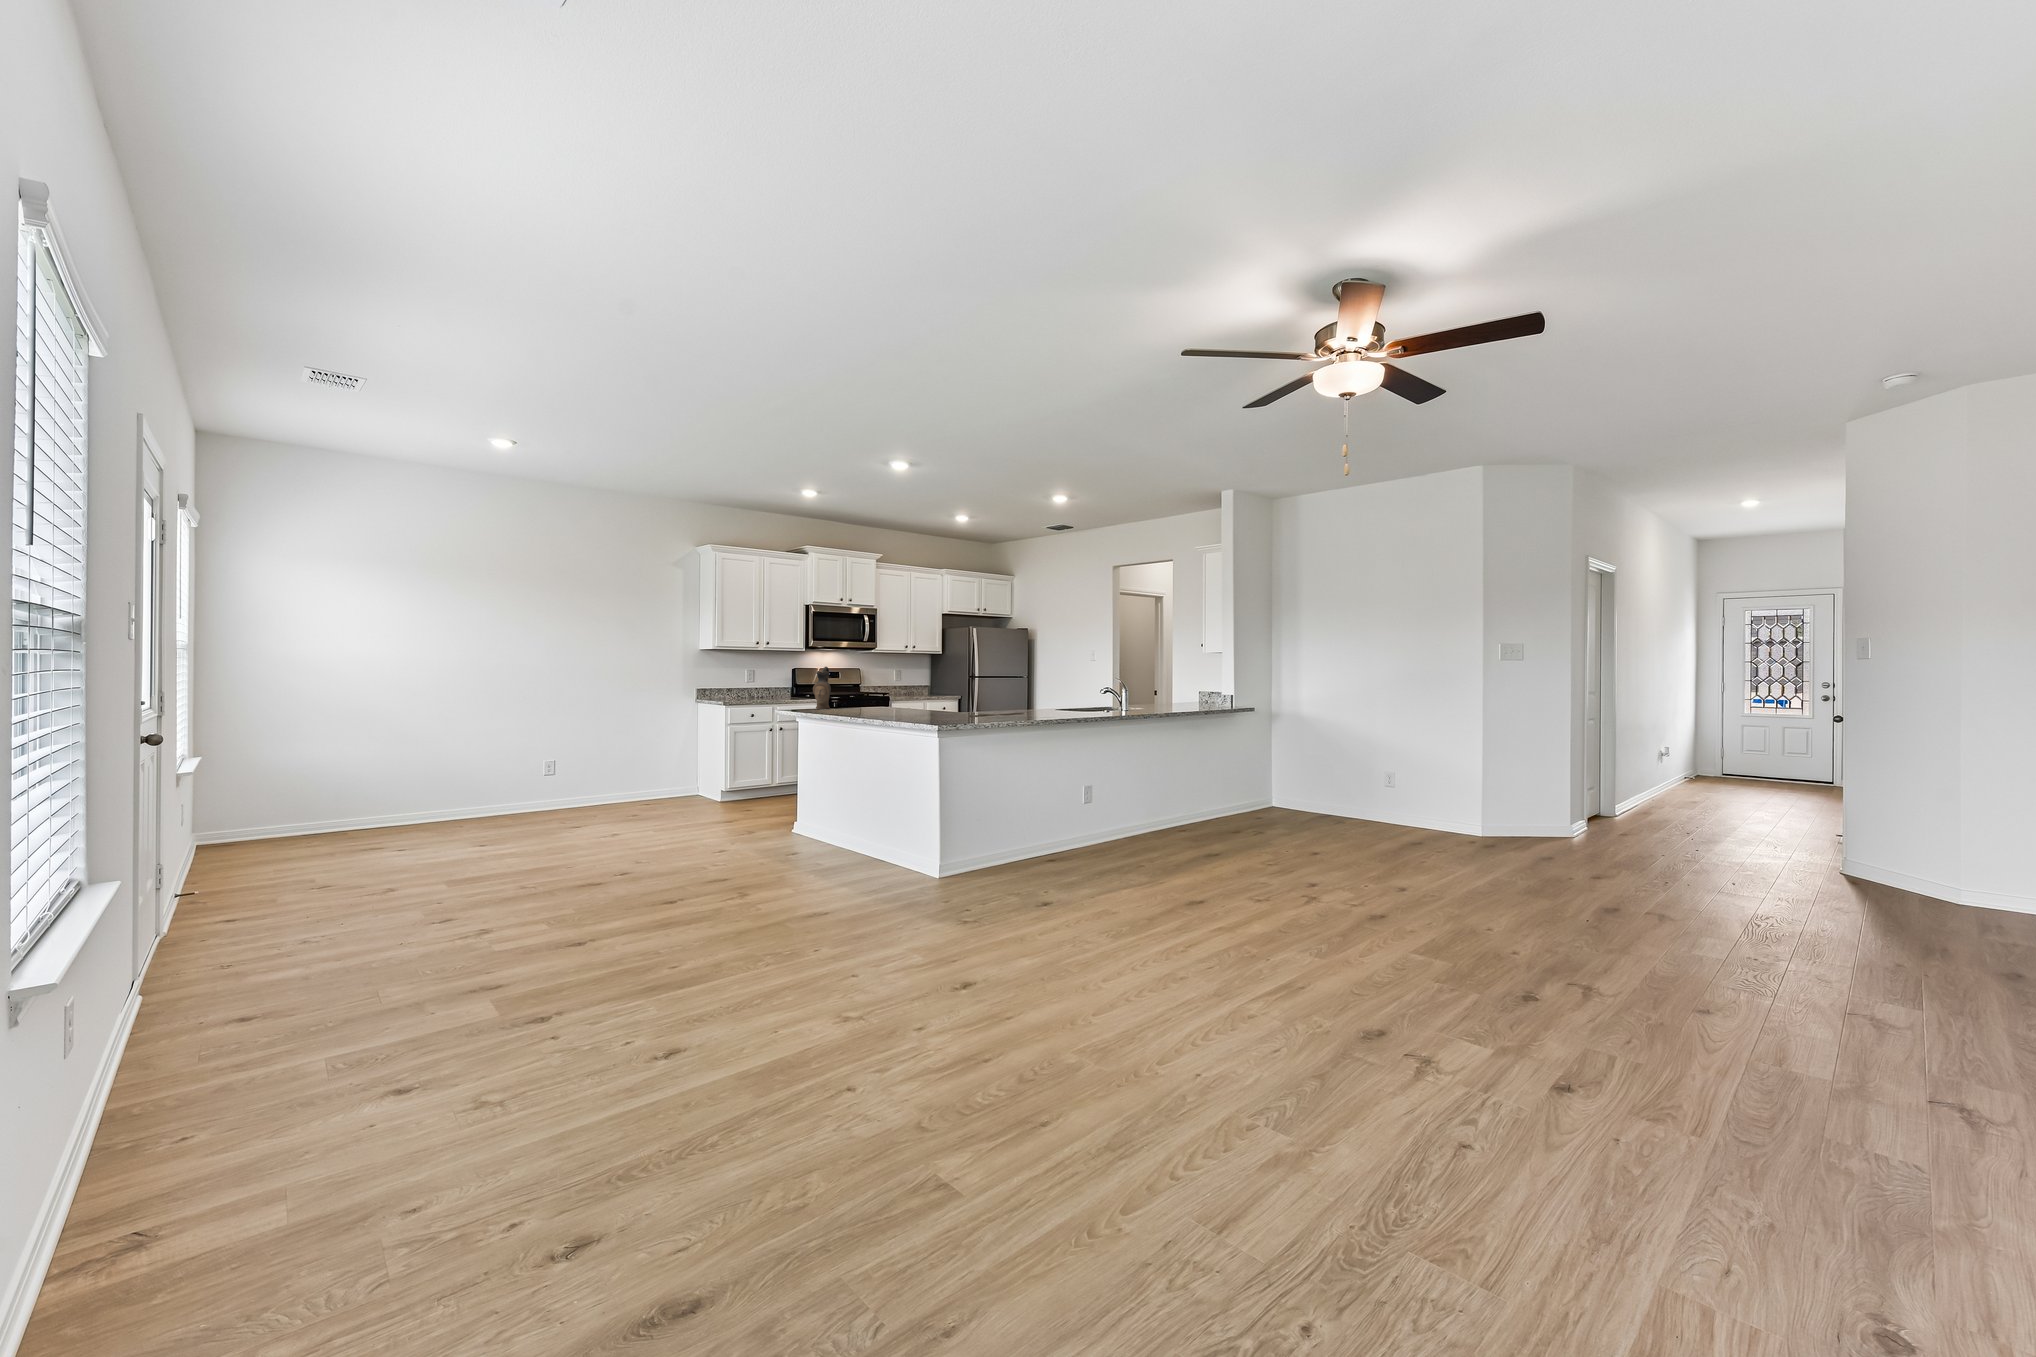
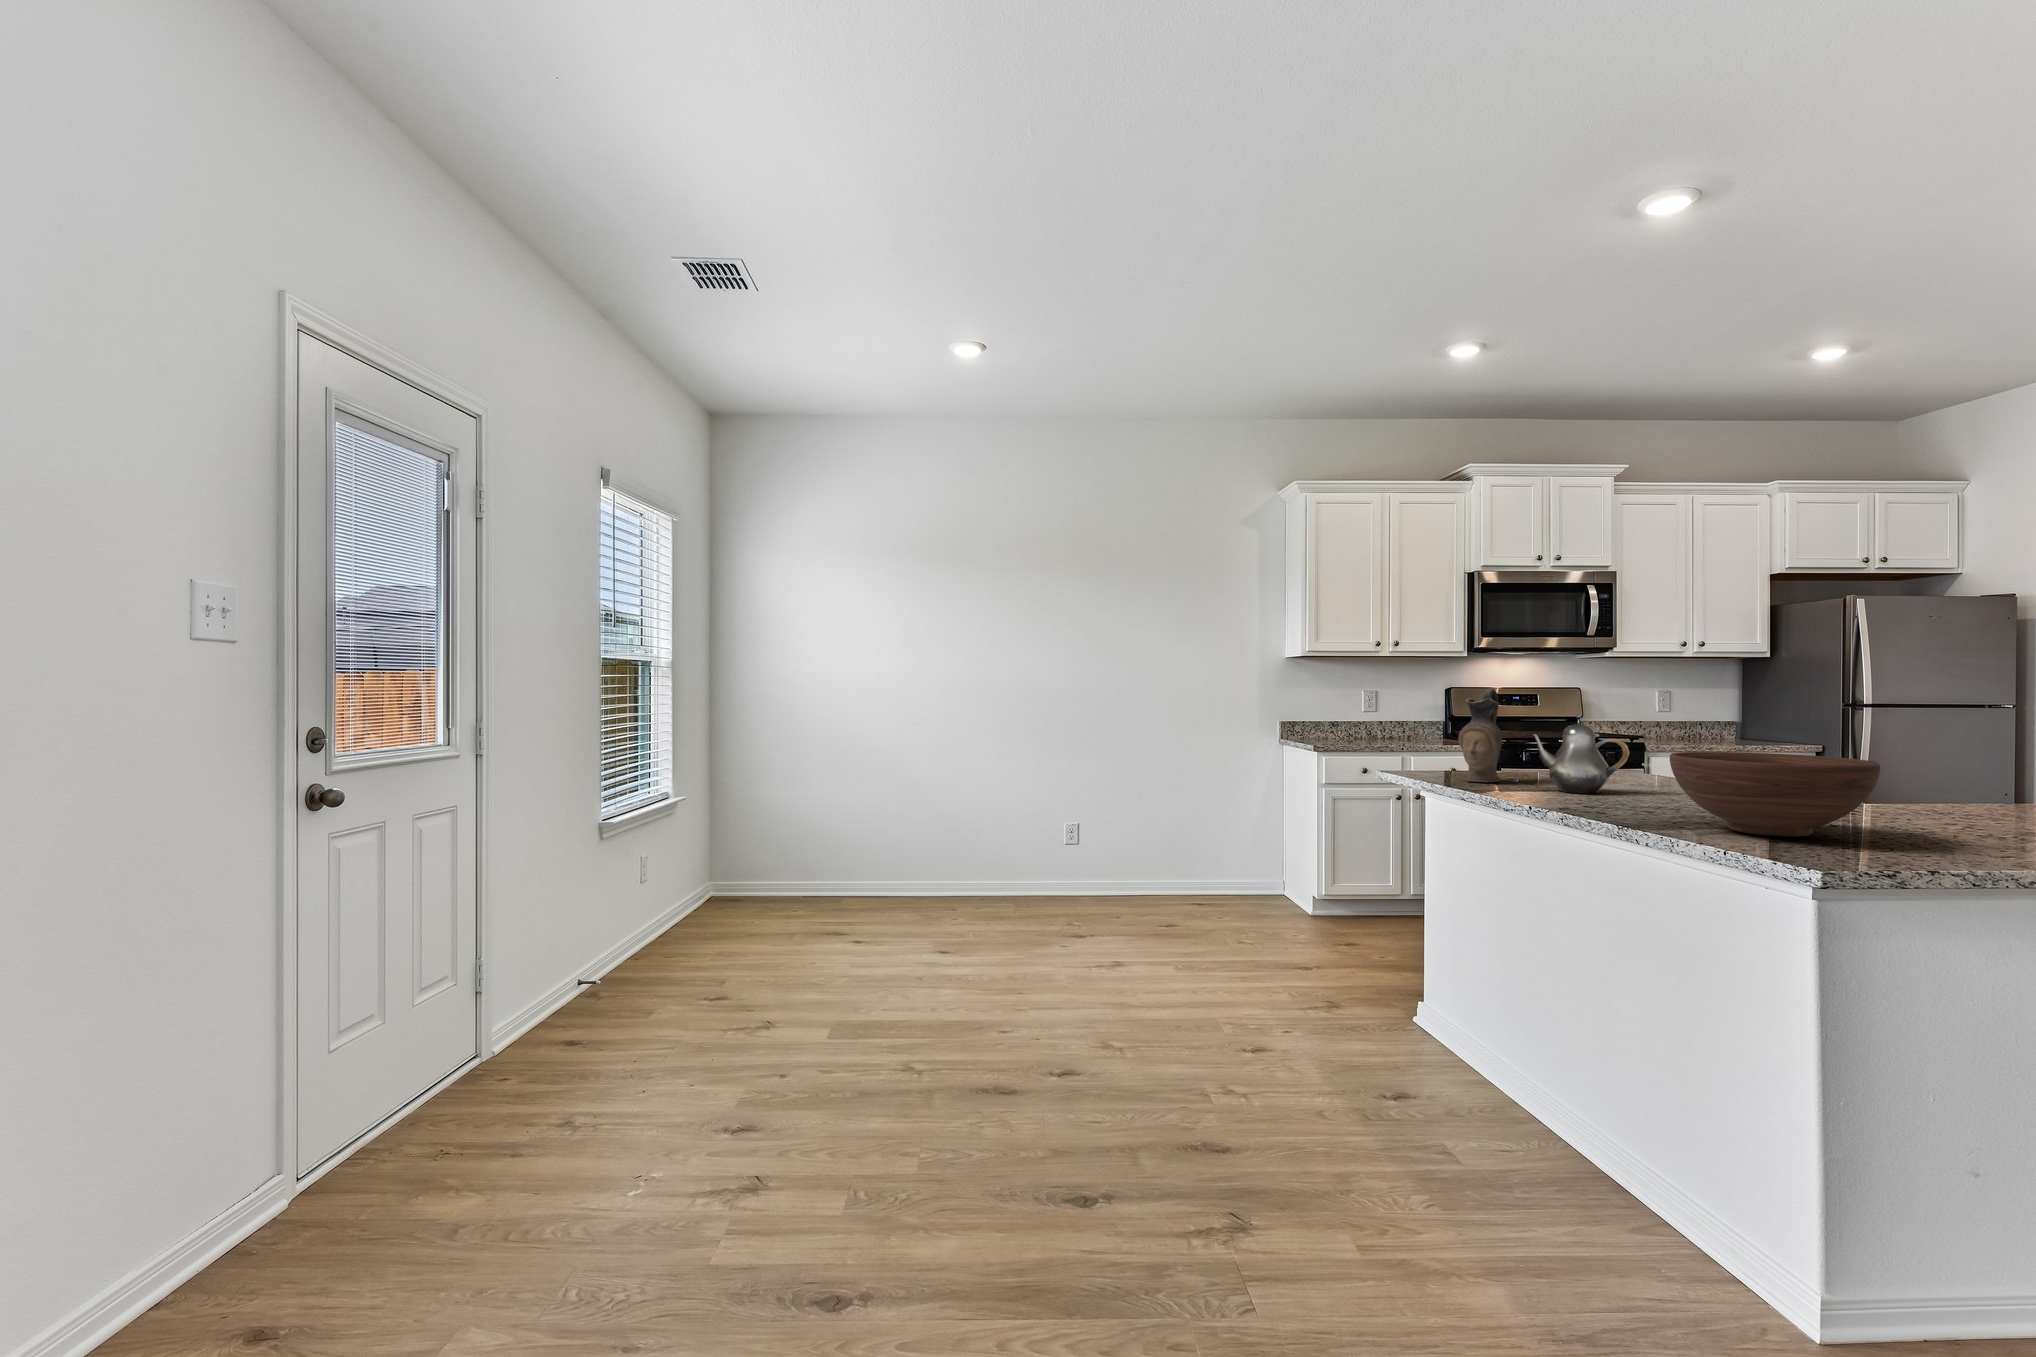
teapot: none [843,677,879,710] -> present [1532,714,1630,794]
fruit bowl: none [889,688,944,714] -> present [1670,752,1880,837]

